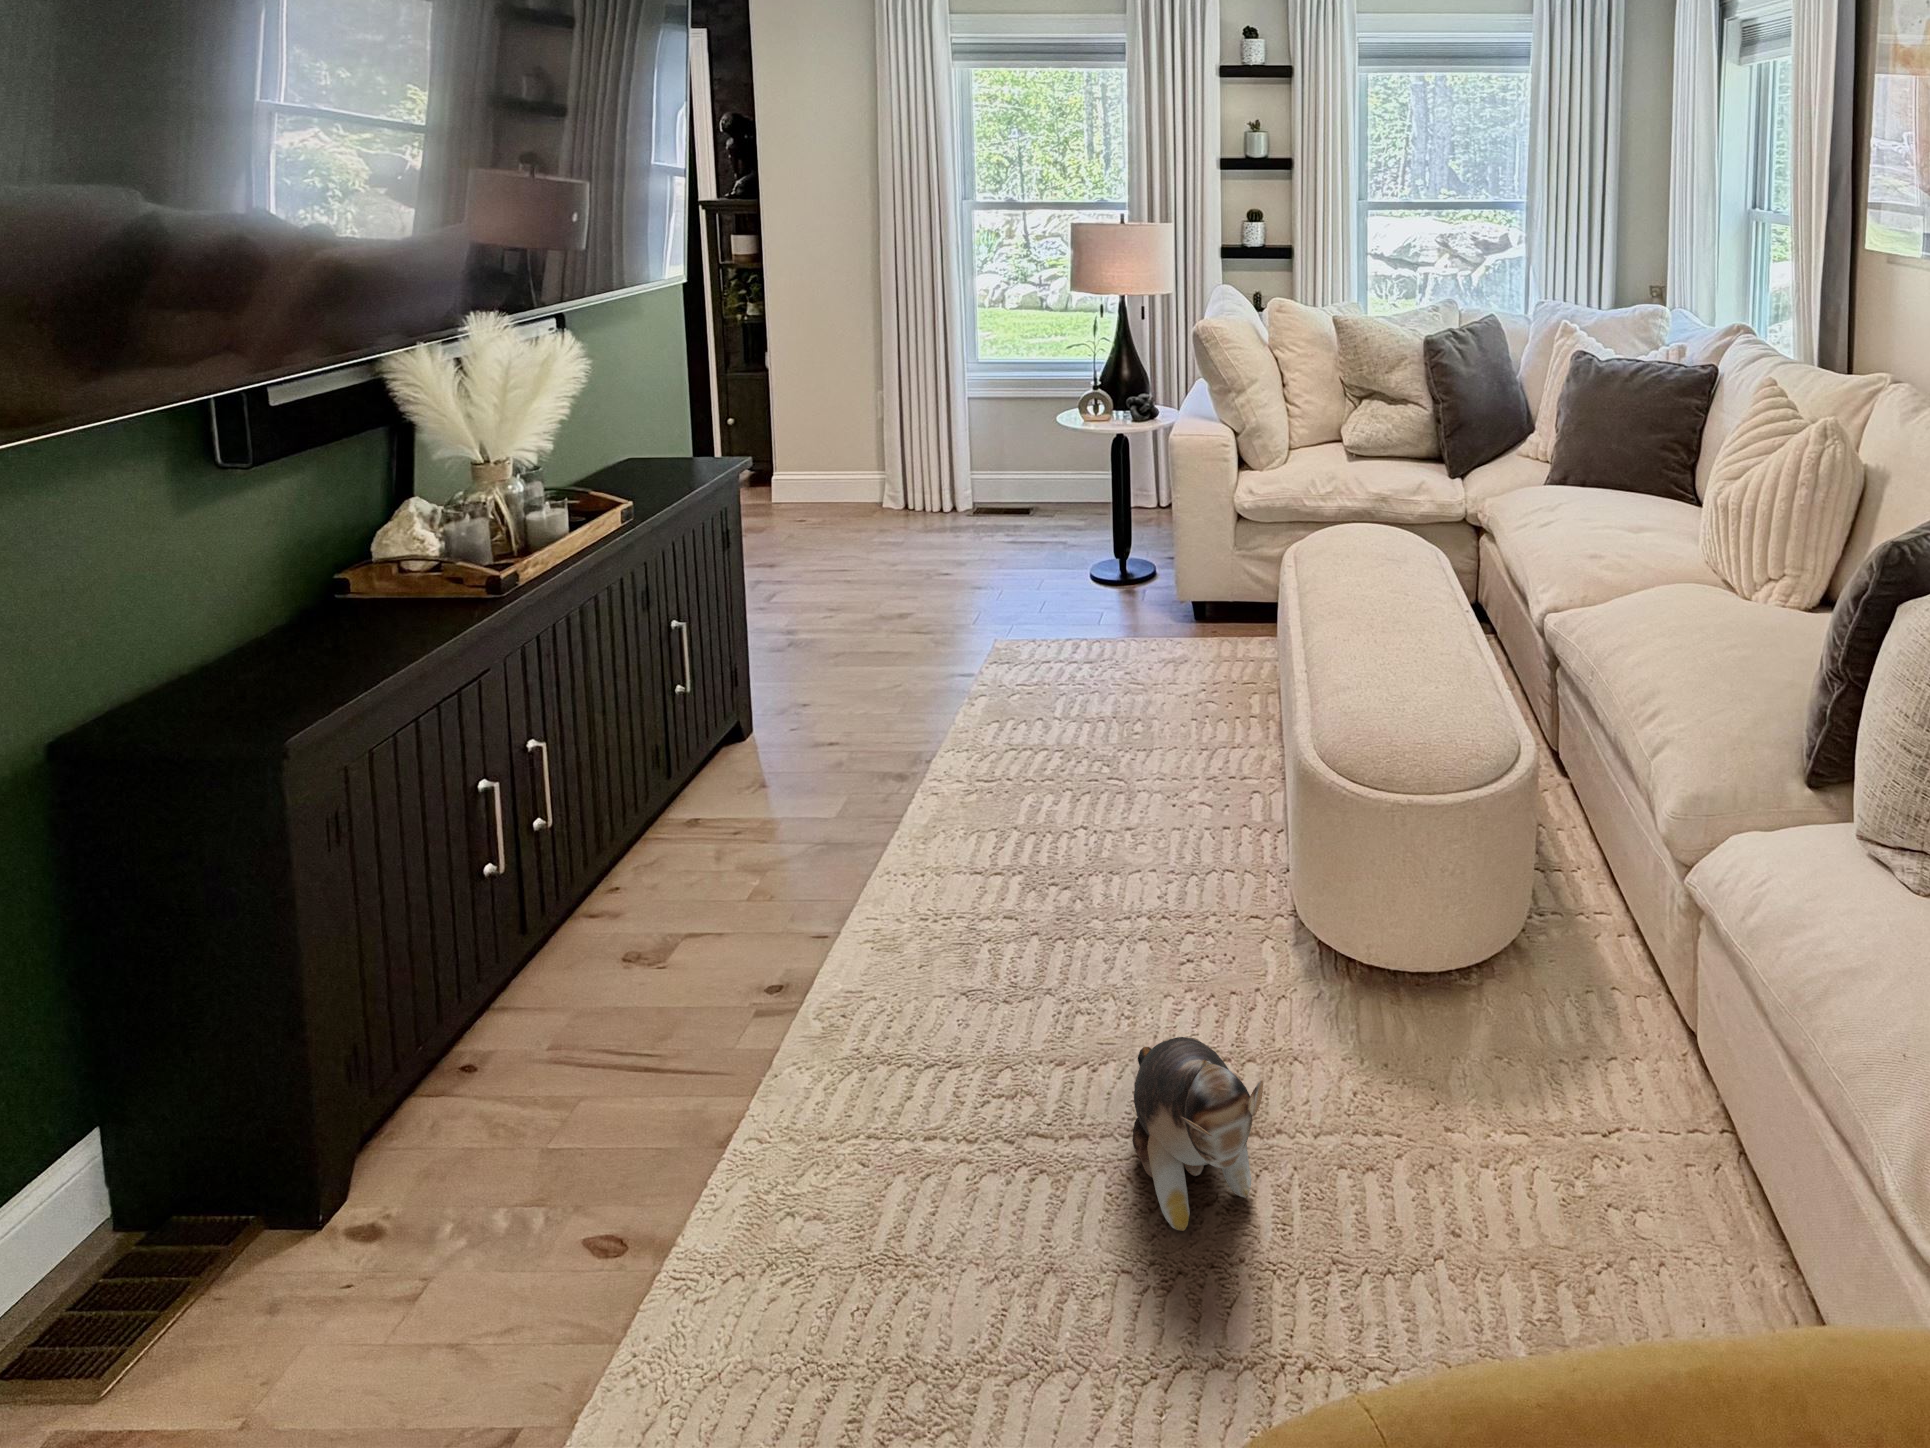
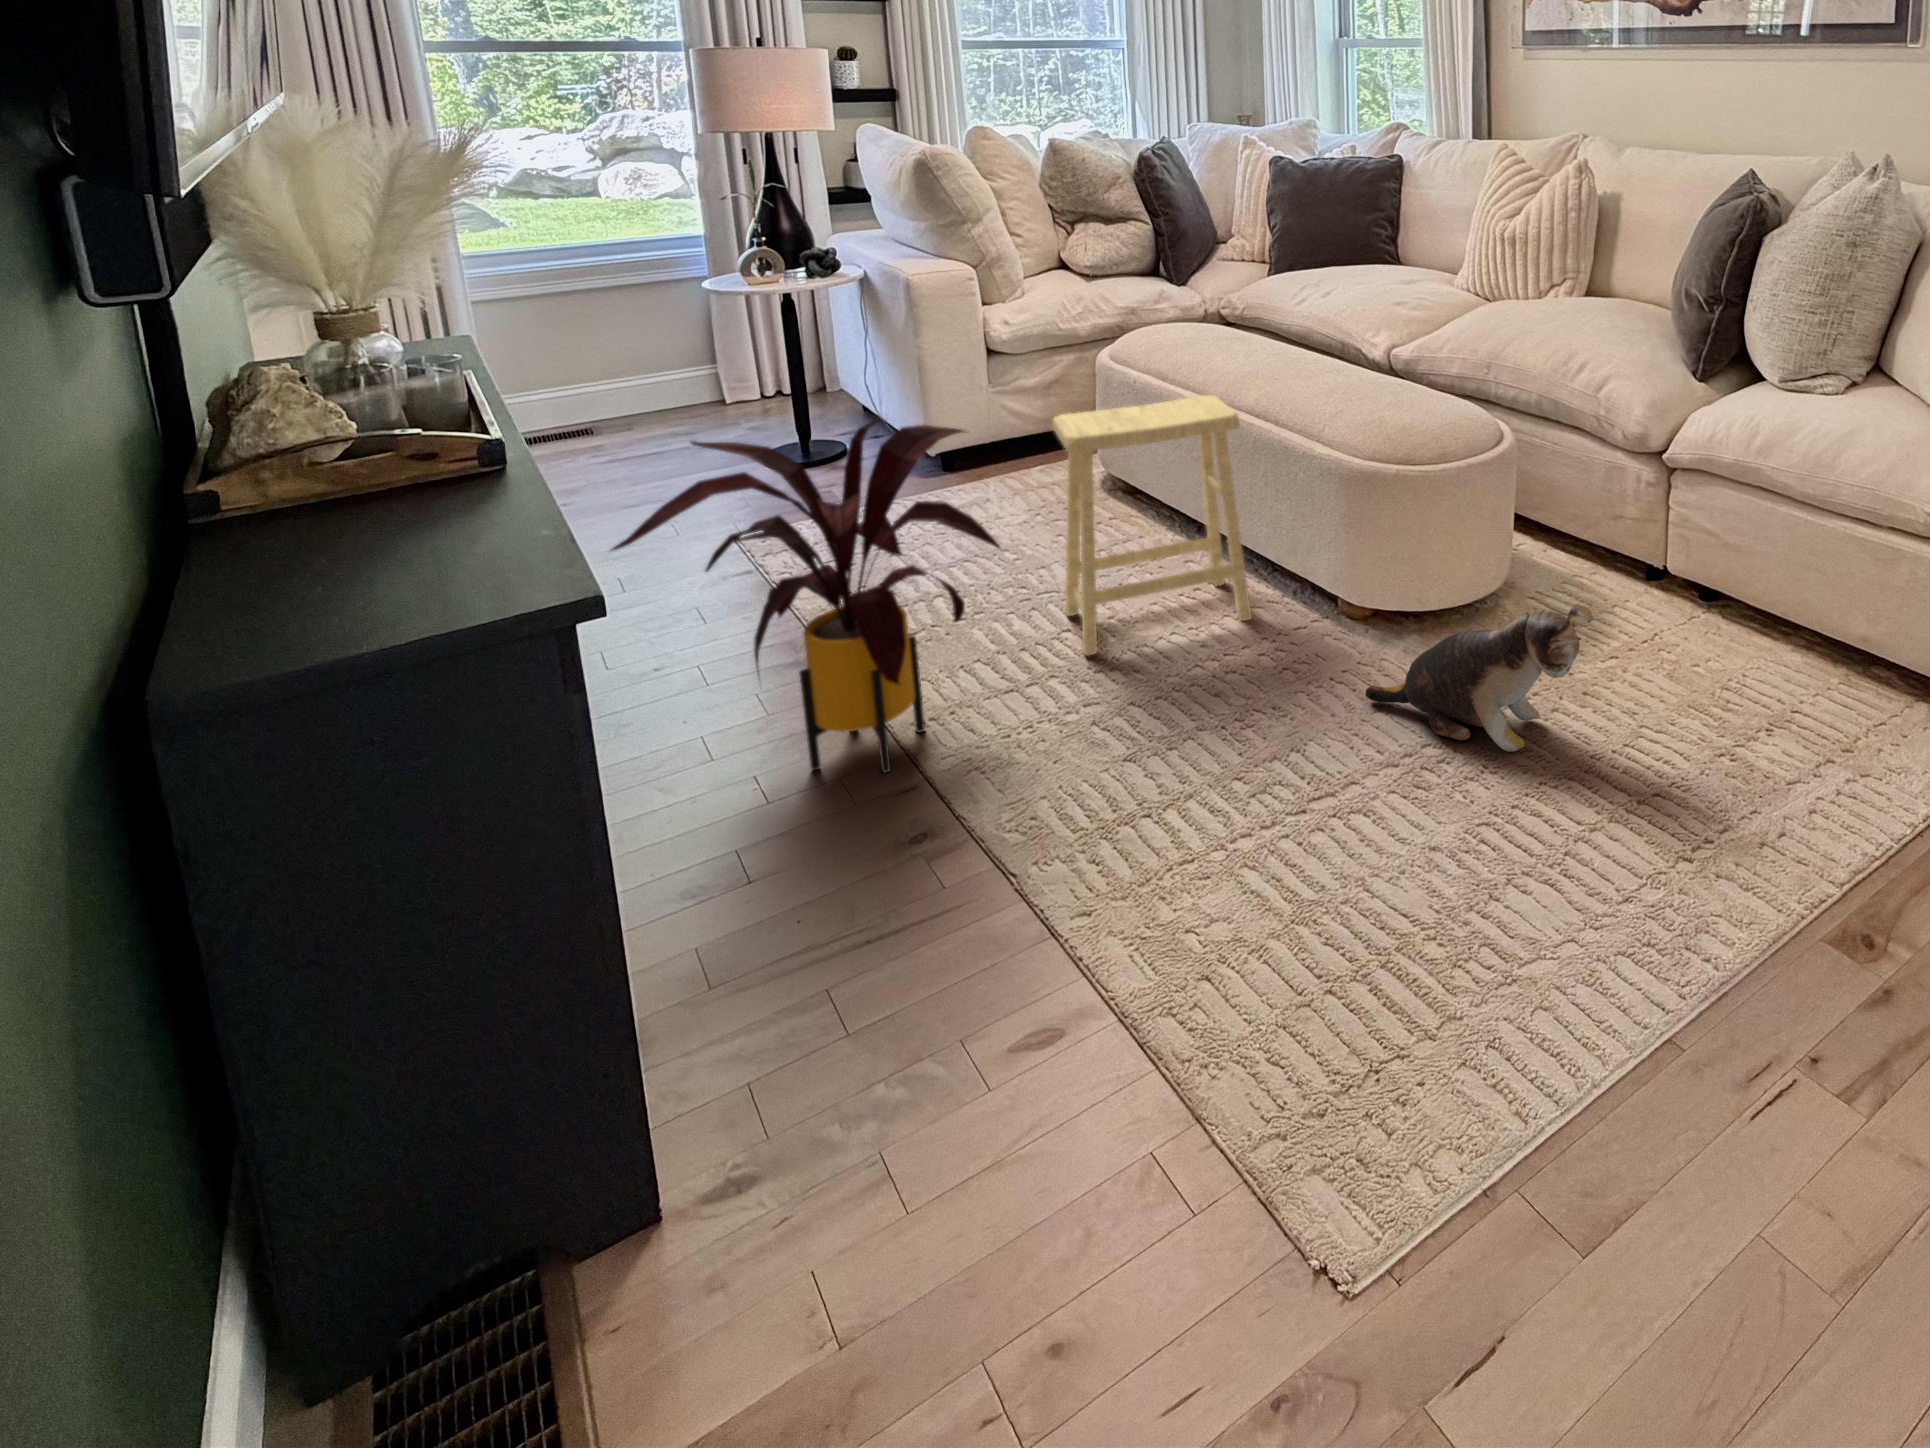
house plant: none [611,587,956,922] -> present [612,420,1000,773]
footstool: none [1018,623,1216,897] -> present [1052,395,1251,655]

